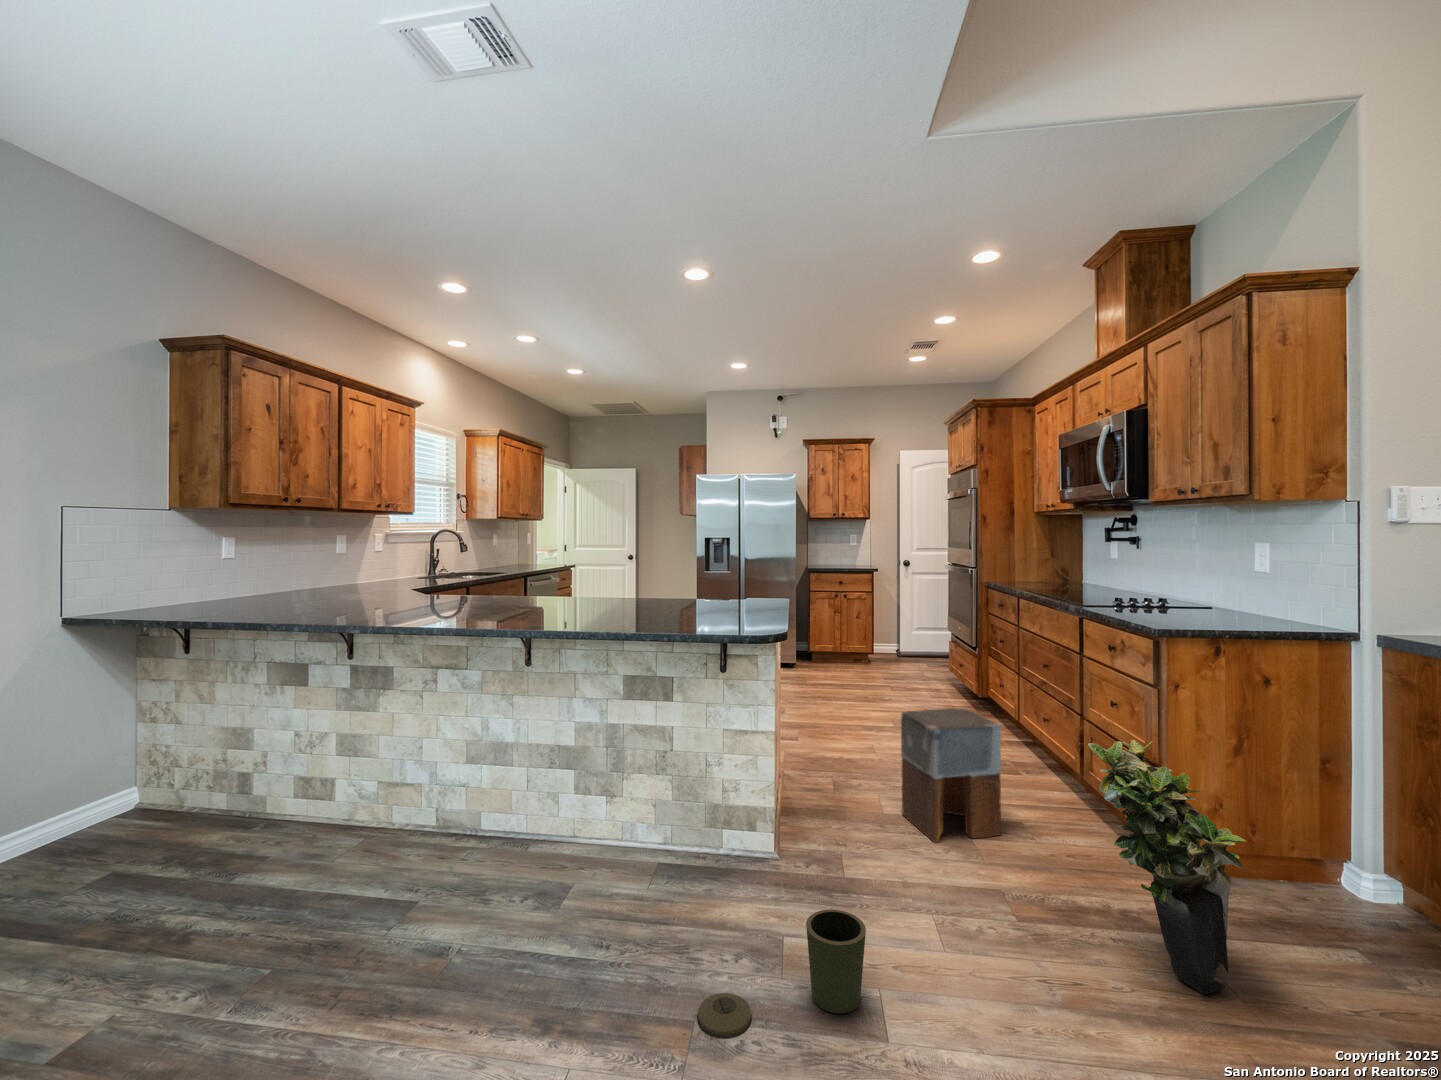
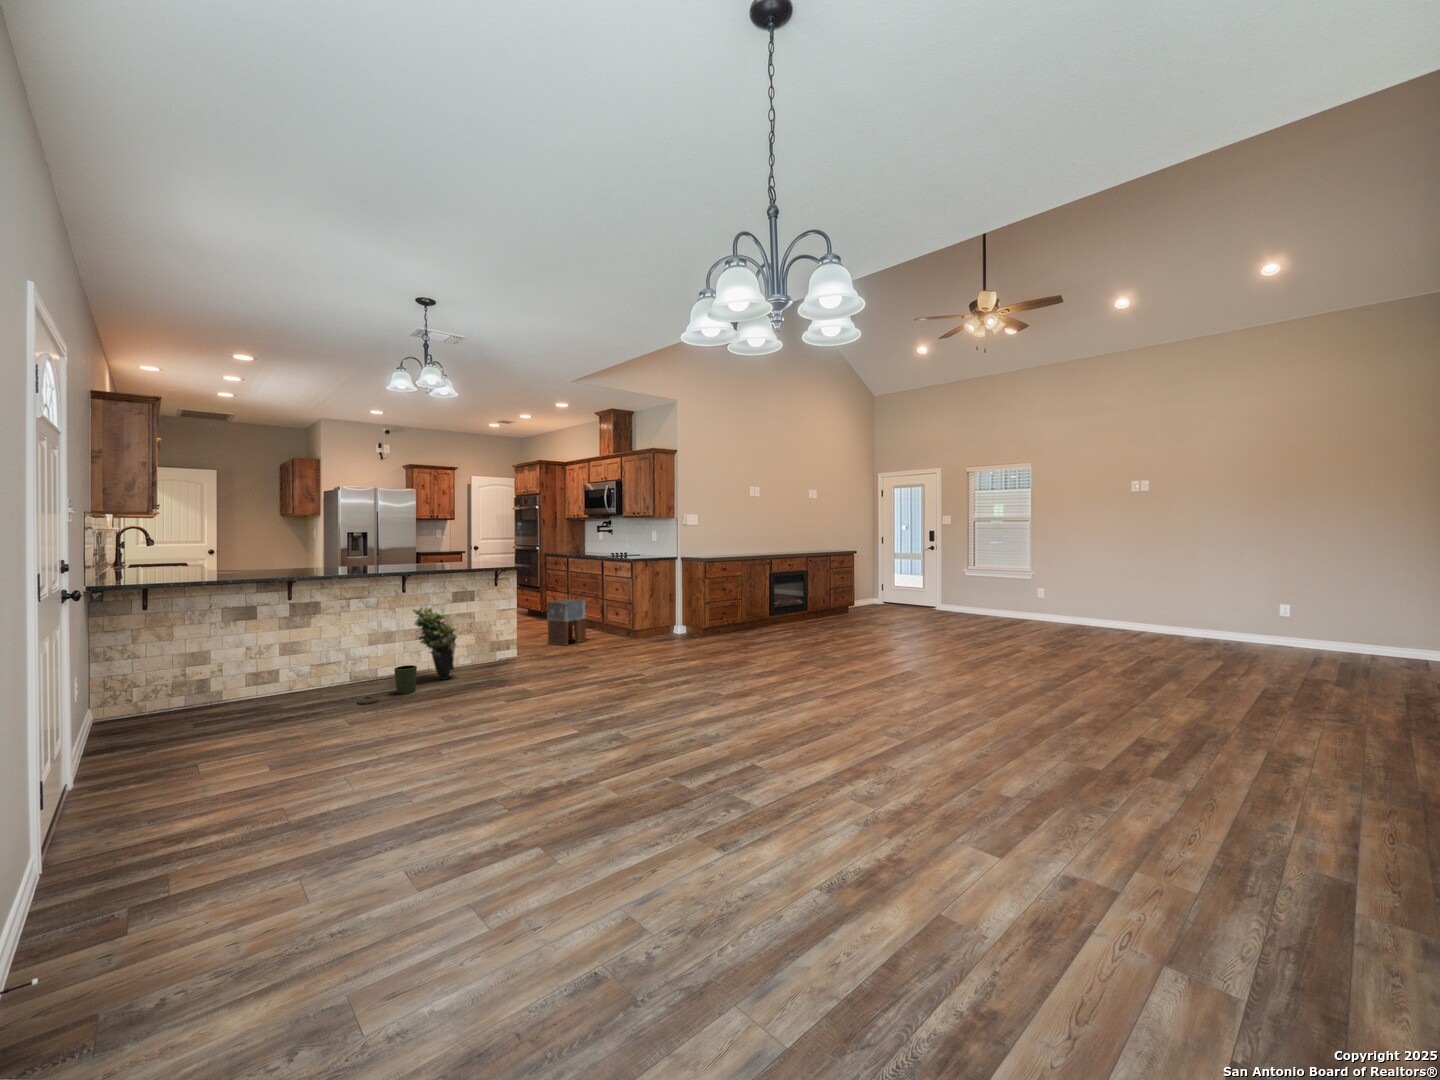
potted plant: present [1088,740,1246,995] -> present [412,607,457,679]
trash can: present [697,909,866,1038] -> present [357,665,417,704]

